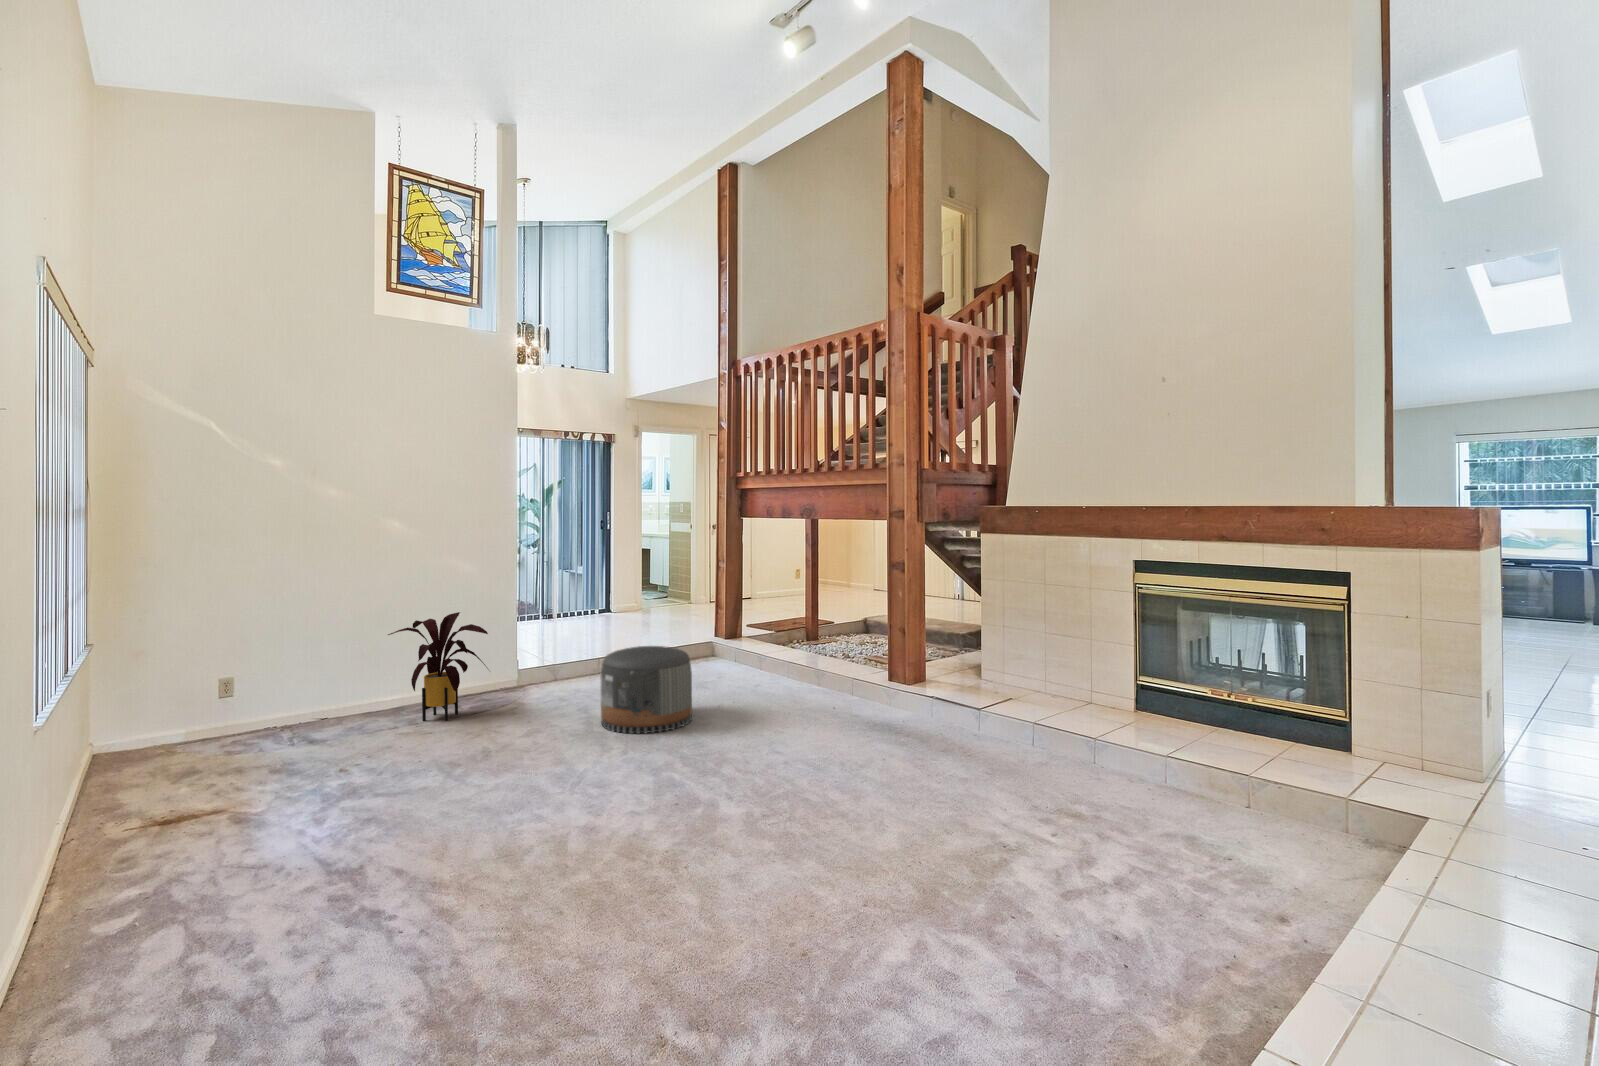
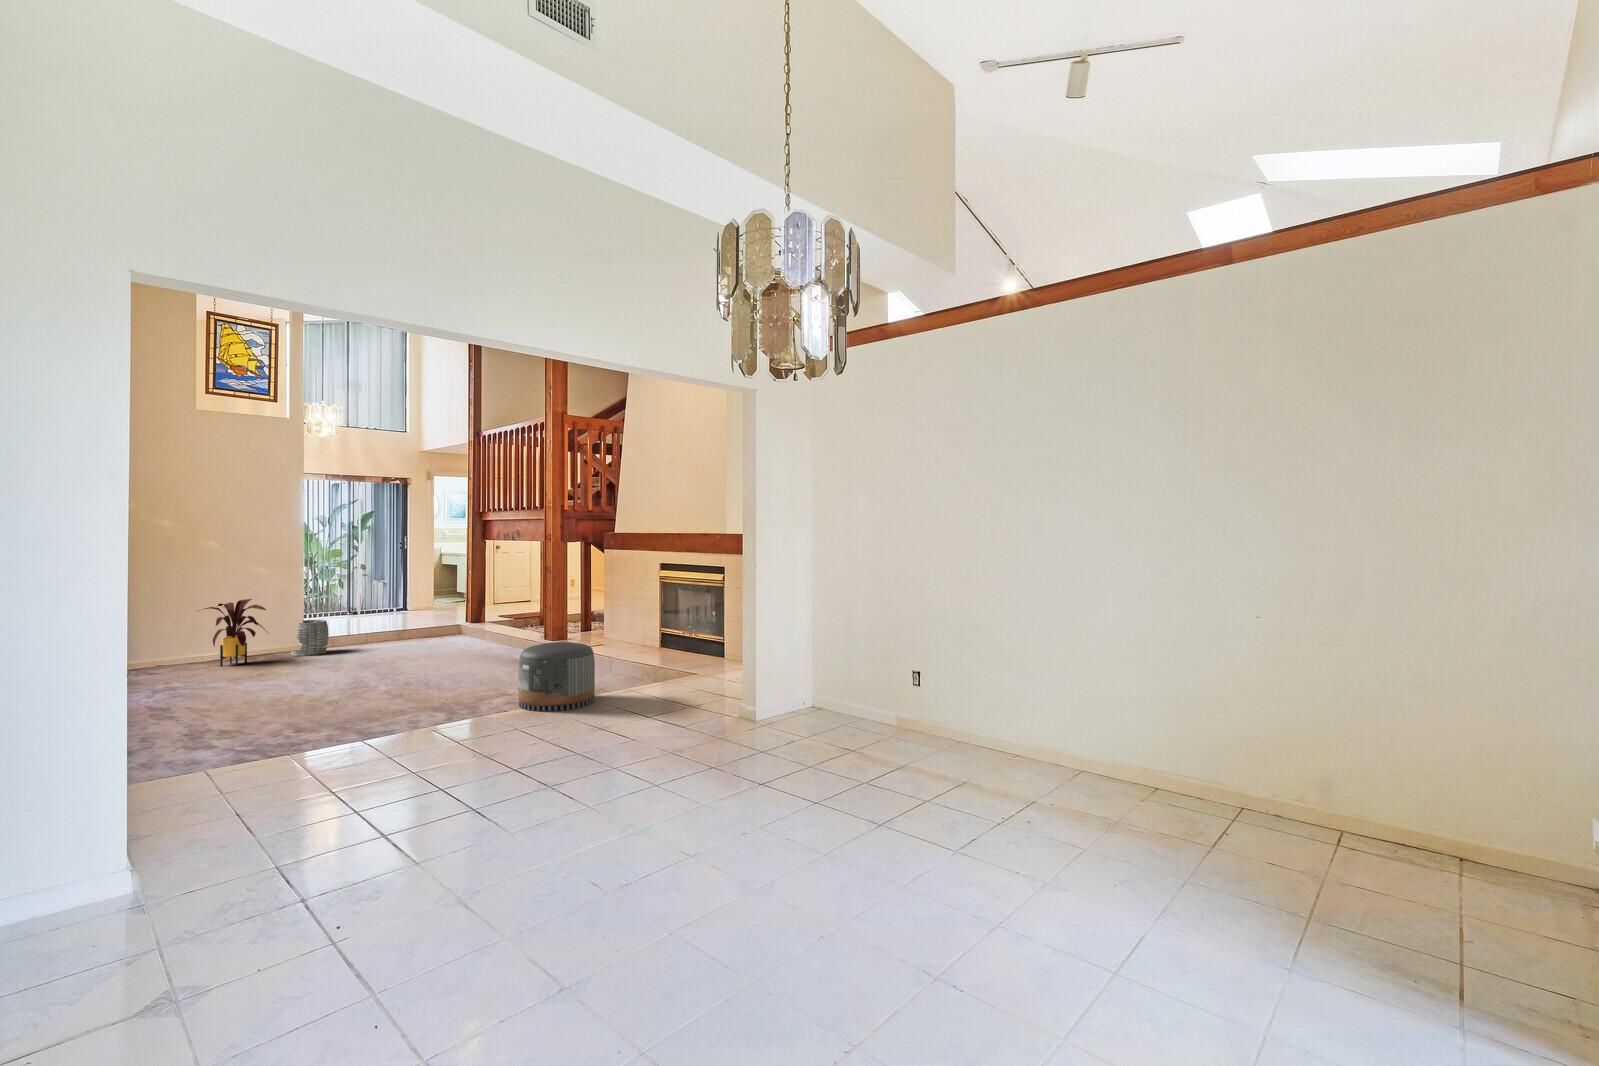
woven basket: none [508,641,560,699] -> present [291,620,328,656]
pouf: present [600,646,692,734] -> present [518,642,595,711]

